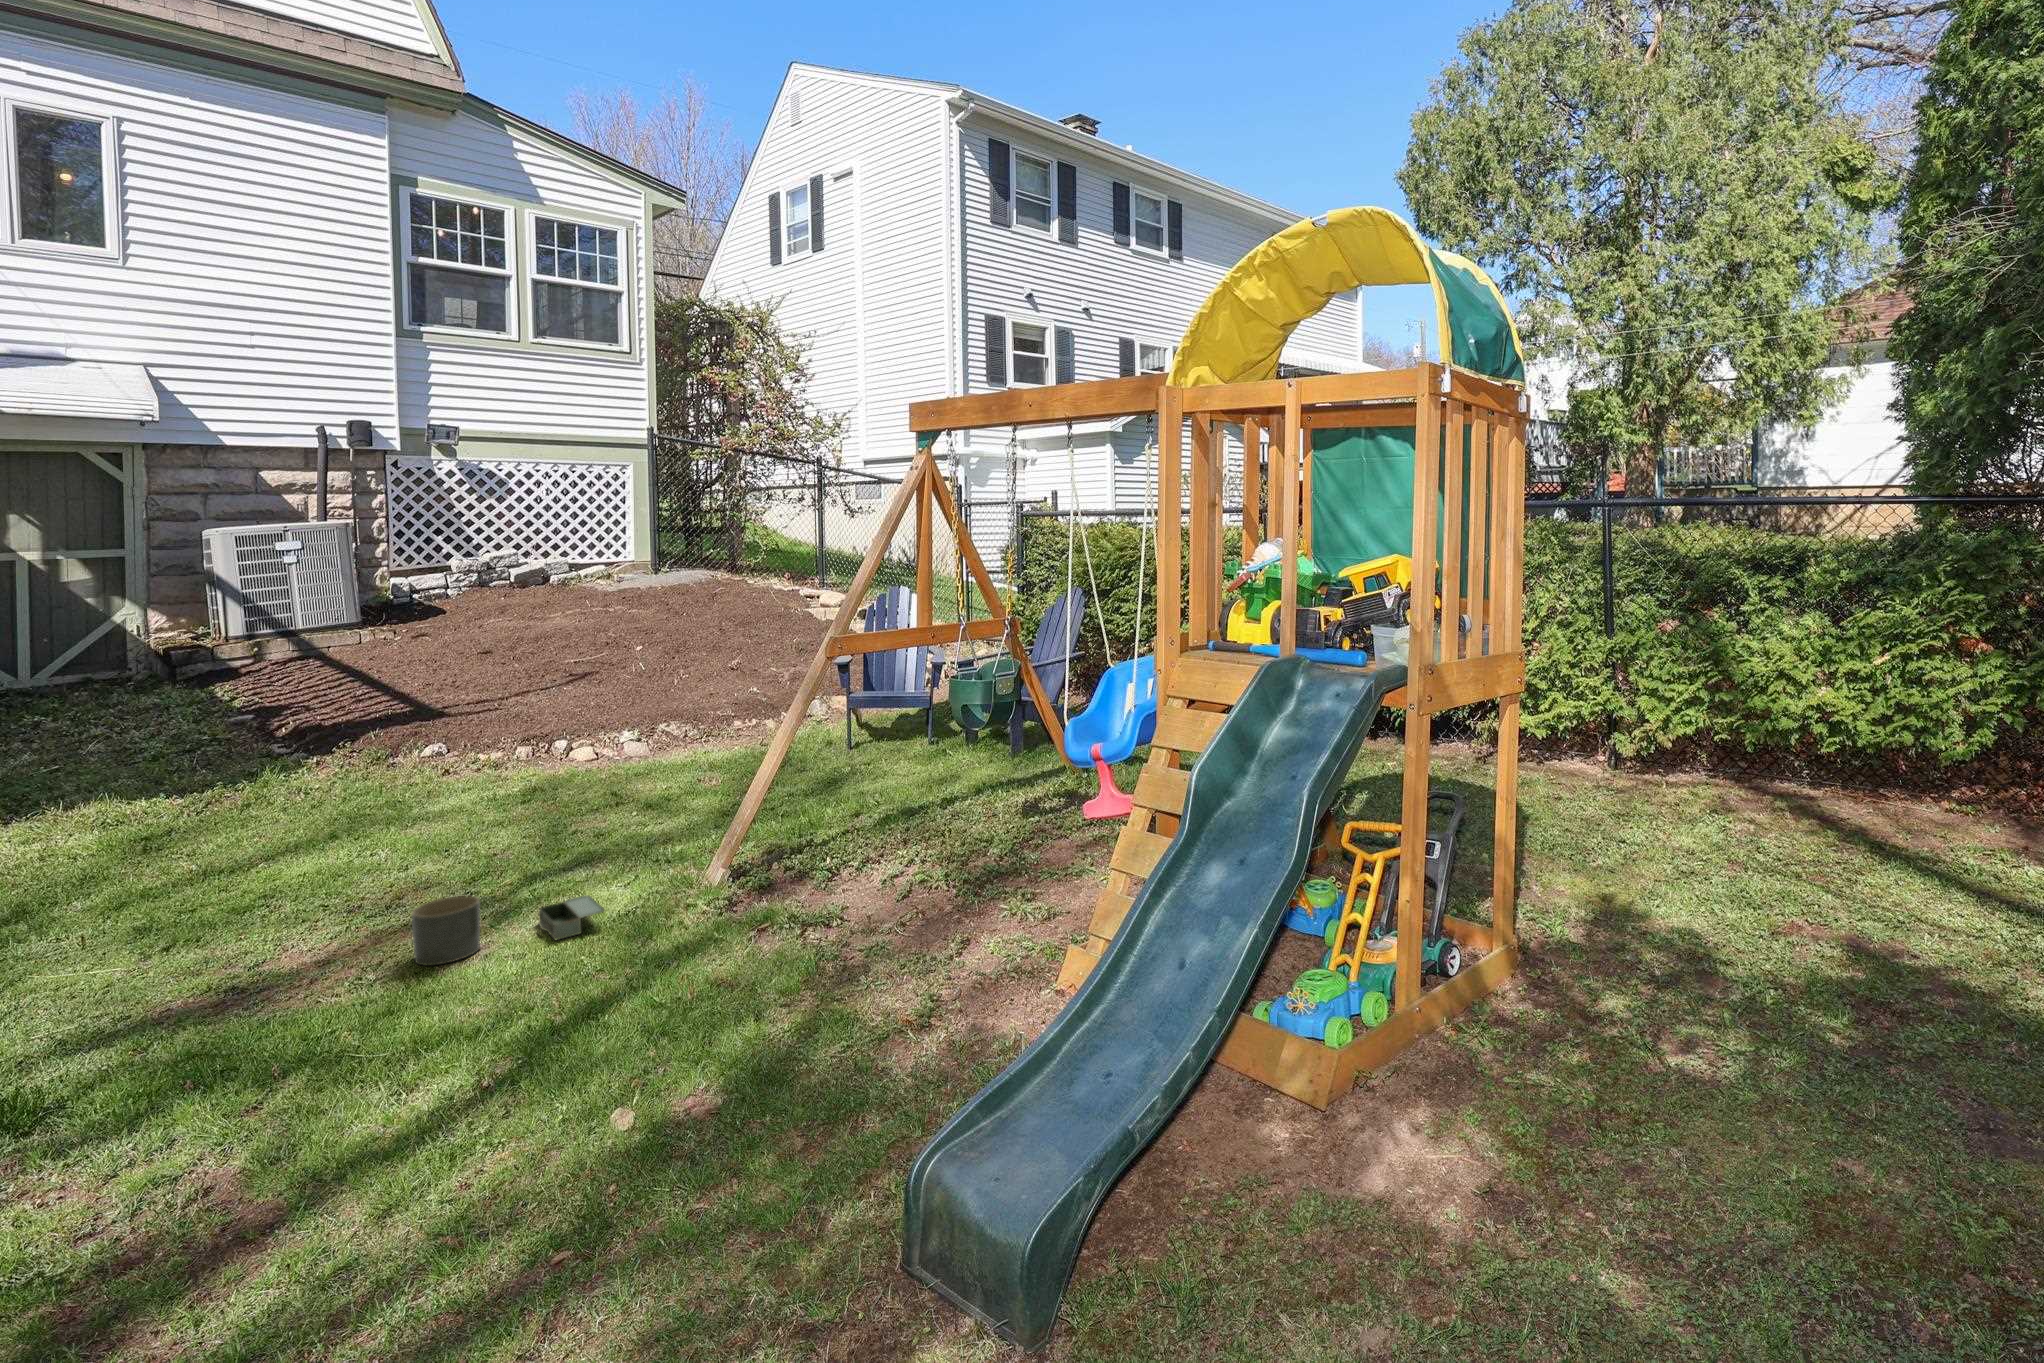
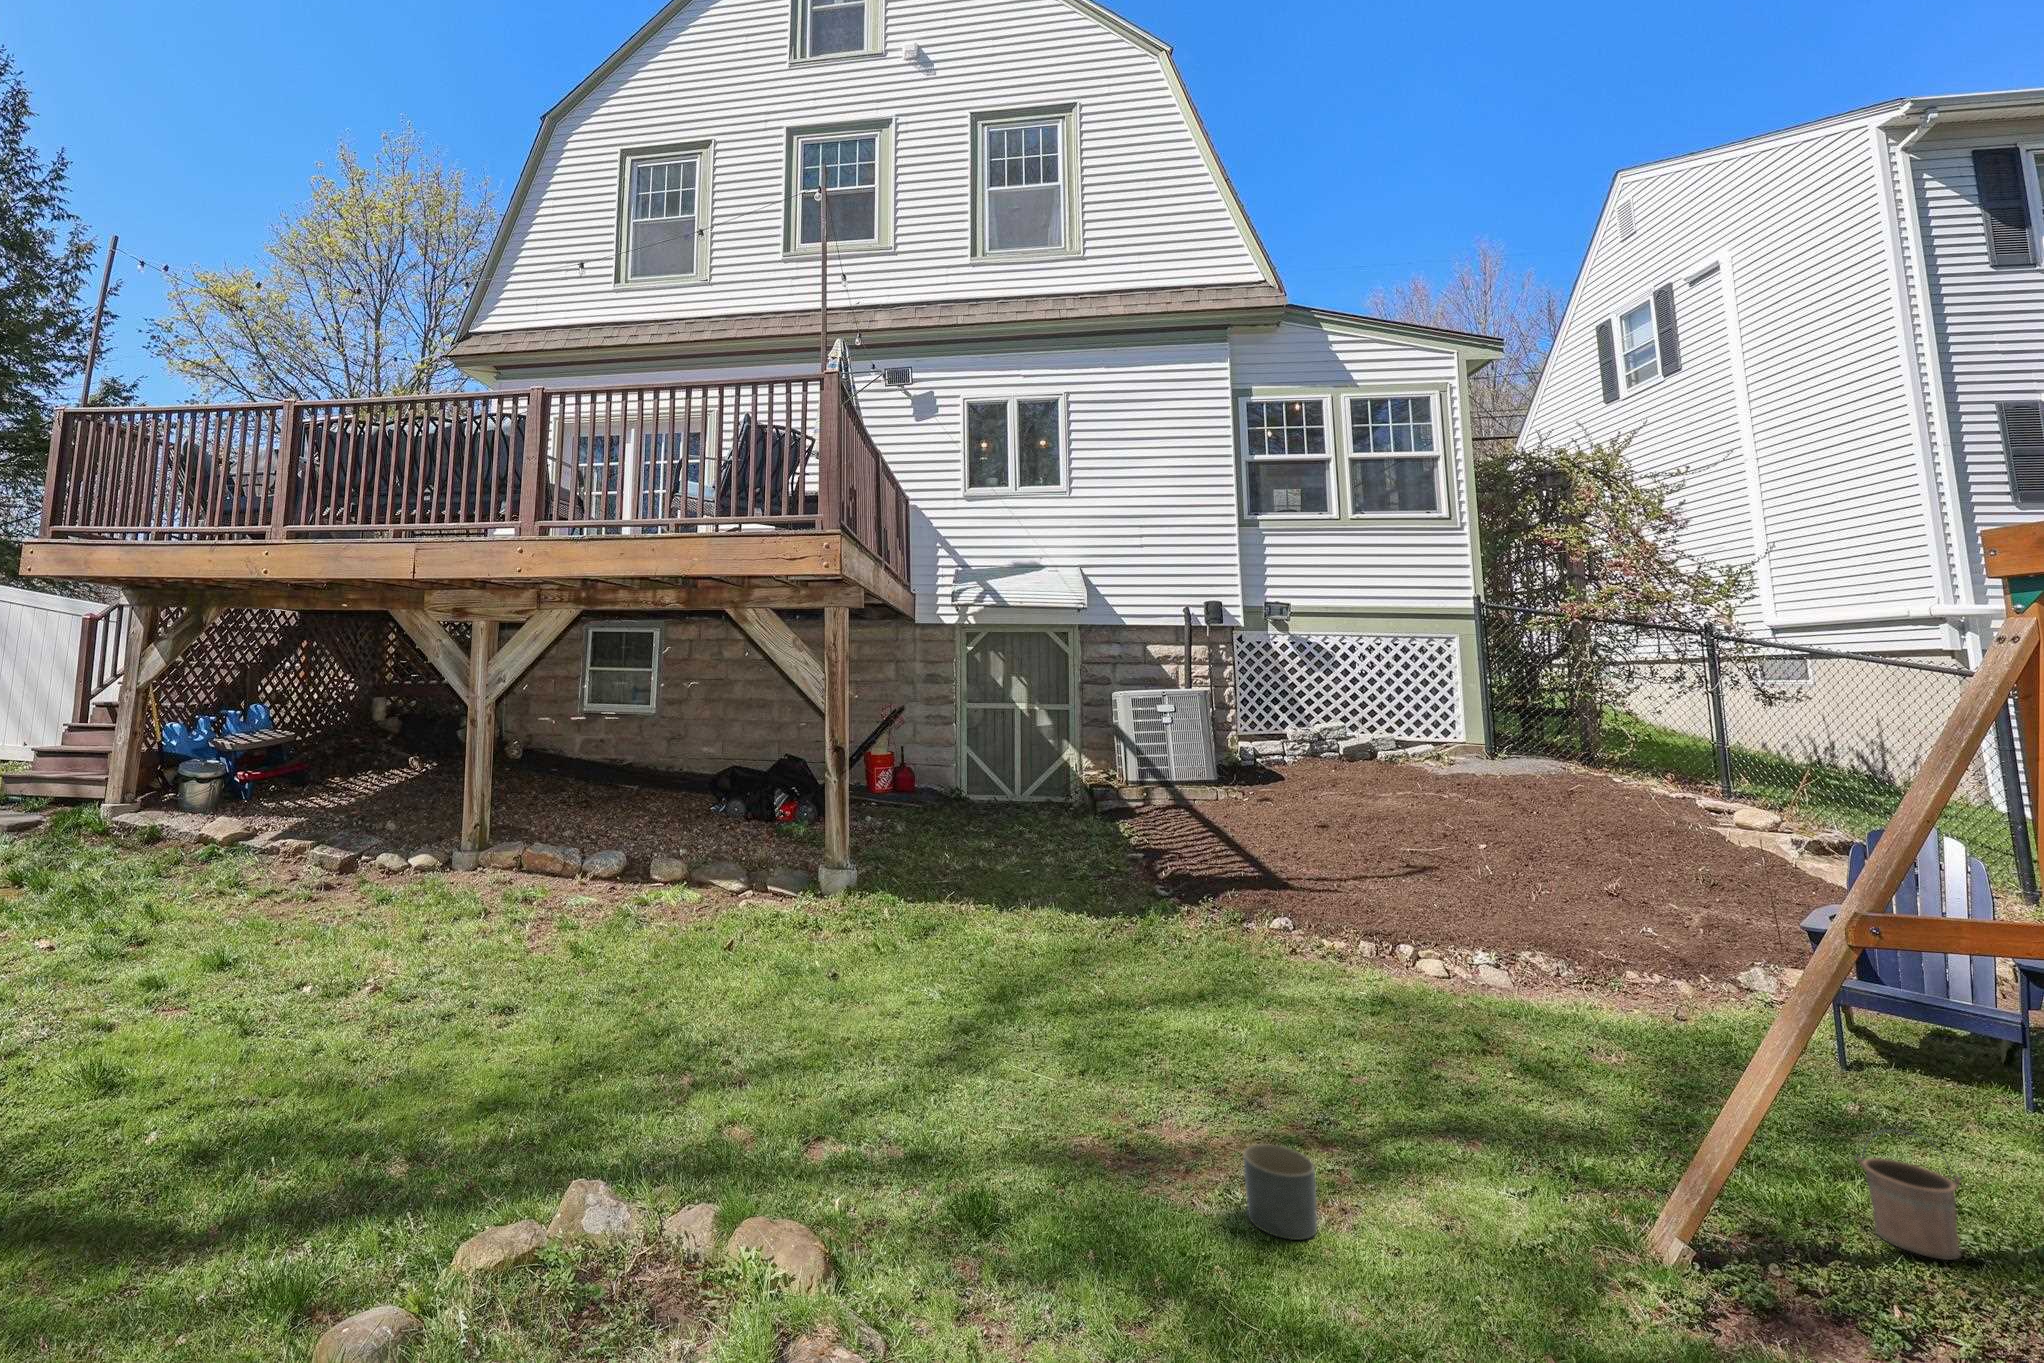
bucket: none [834,757,880,822] -> present [1855,1132,1961,1260]
toolbox: present [538,895,605,940] -> none [1384,1203,1476,1275]

